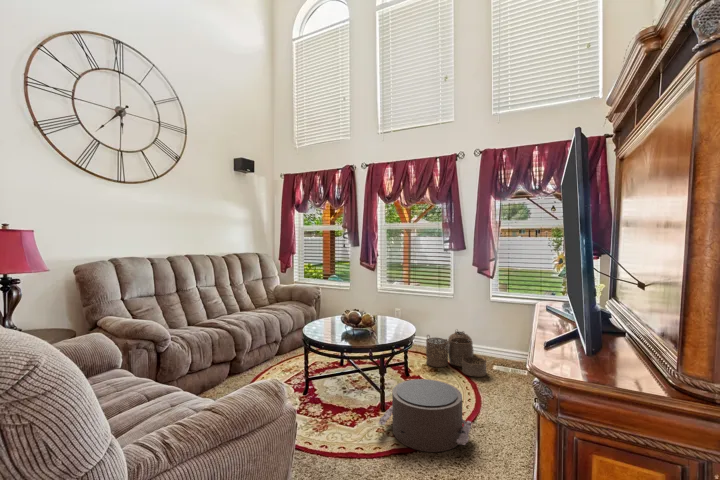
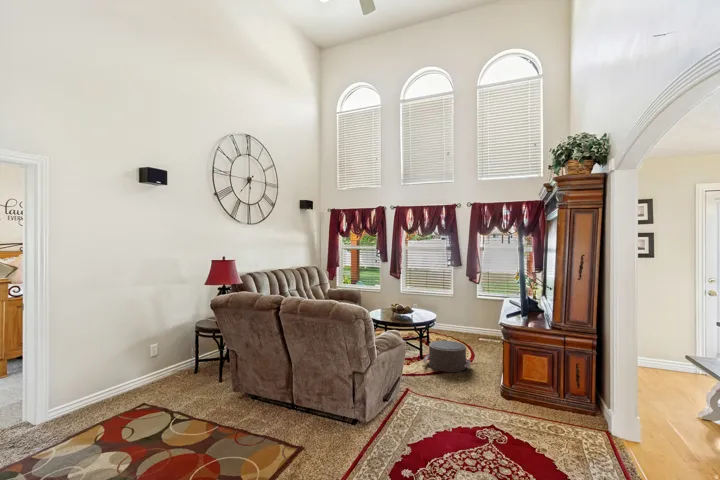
woven basket: present [426,331,486,377] -> none [438,318,476,344]

